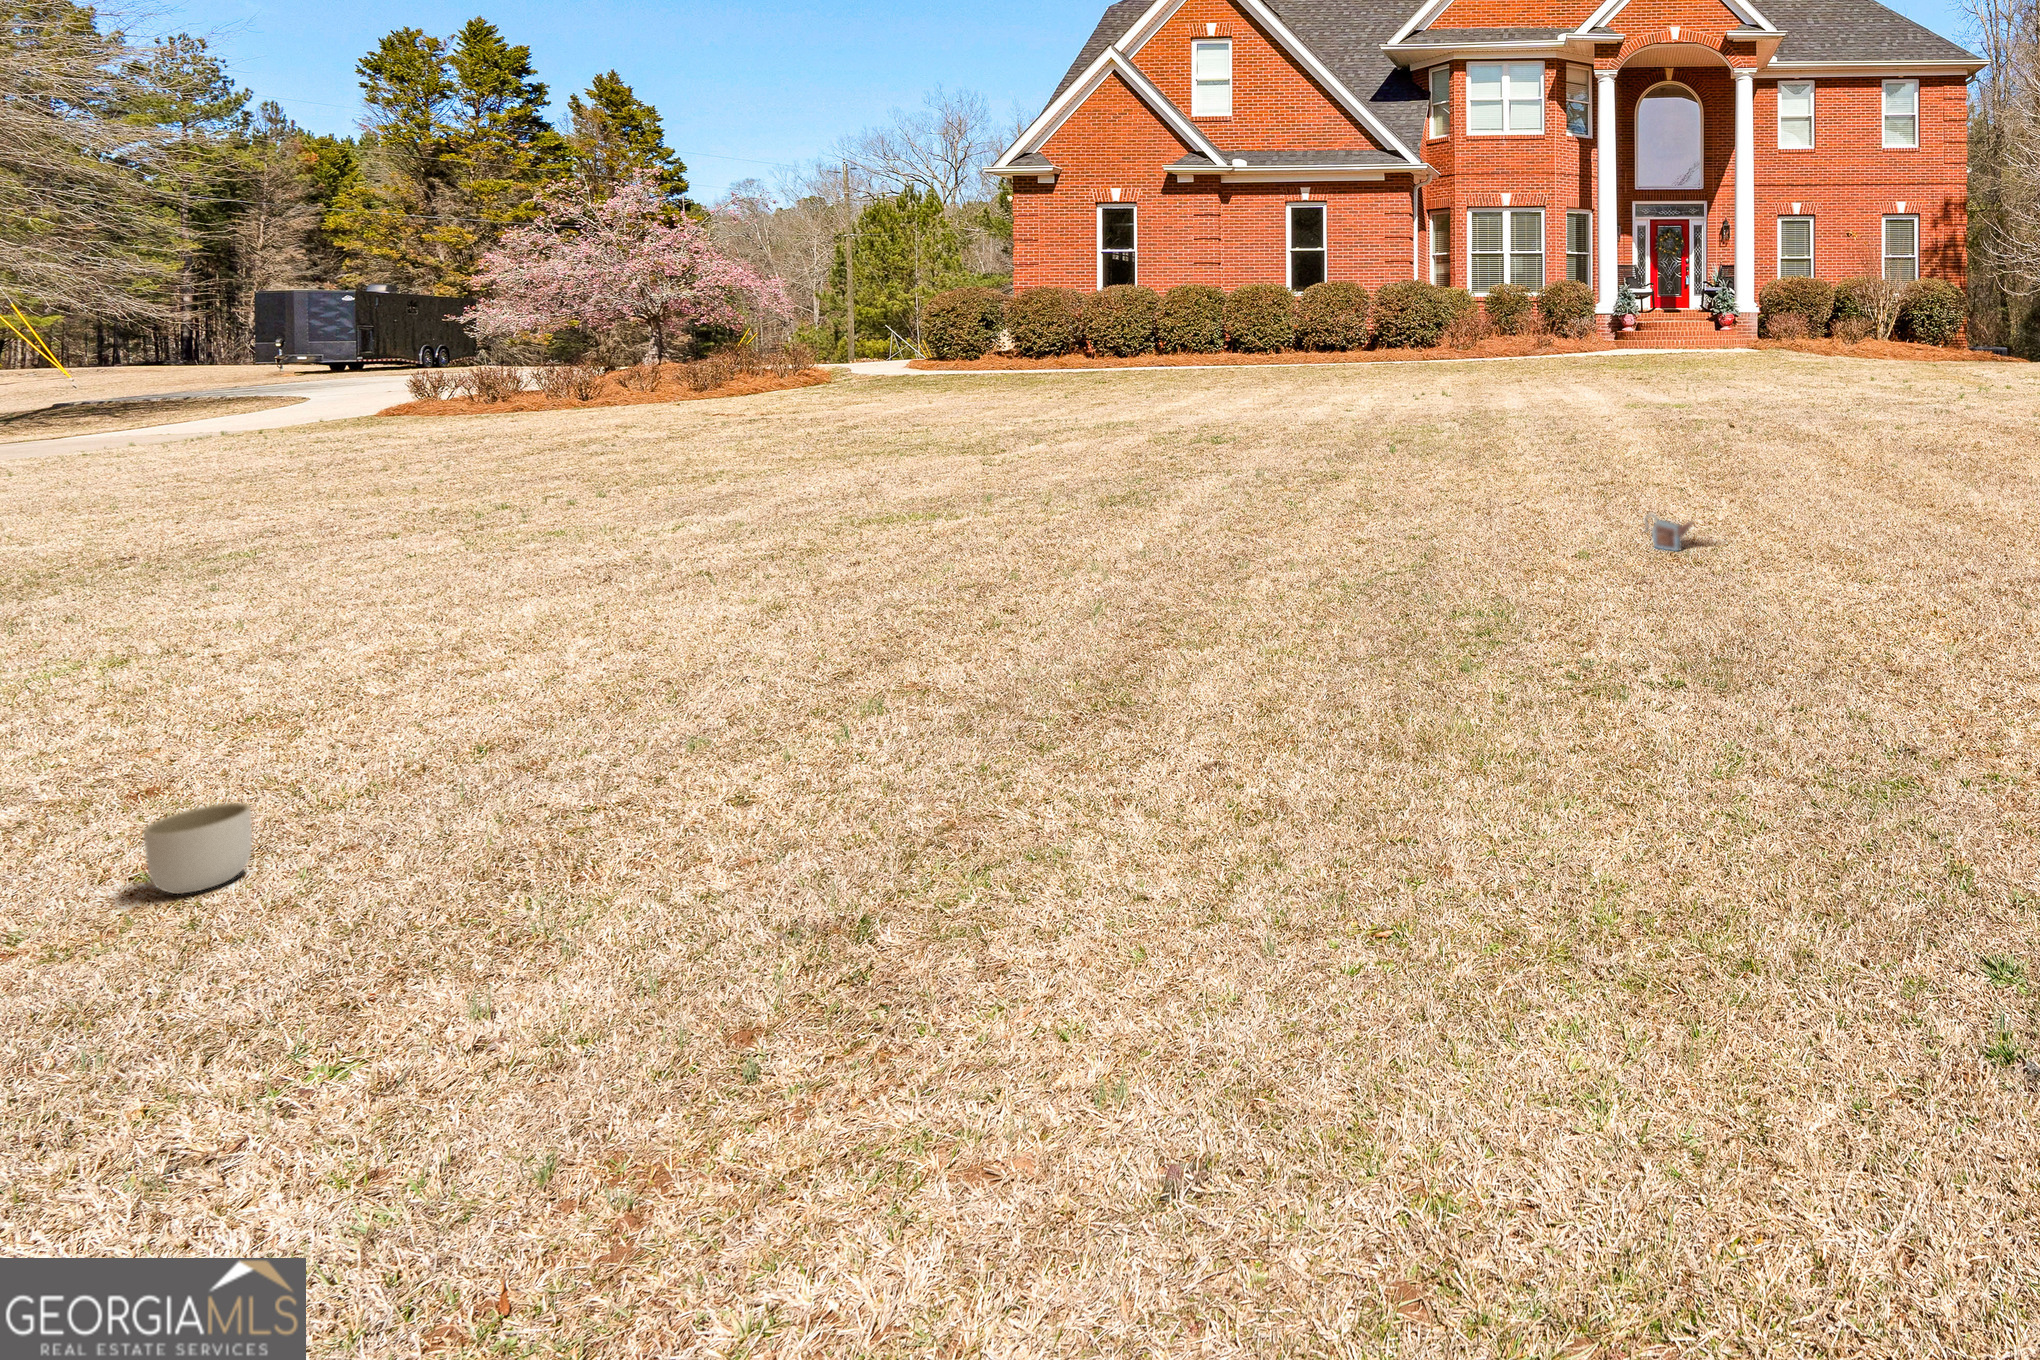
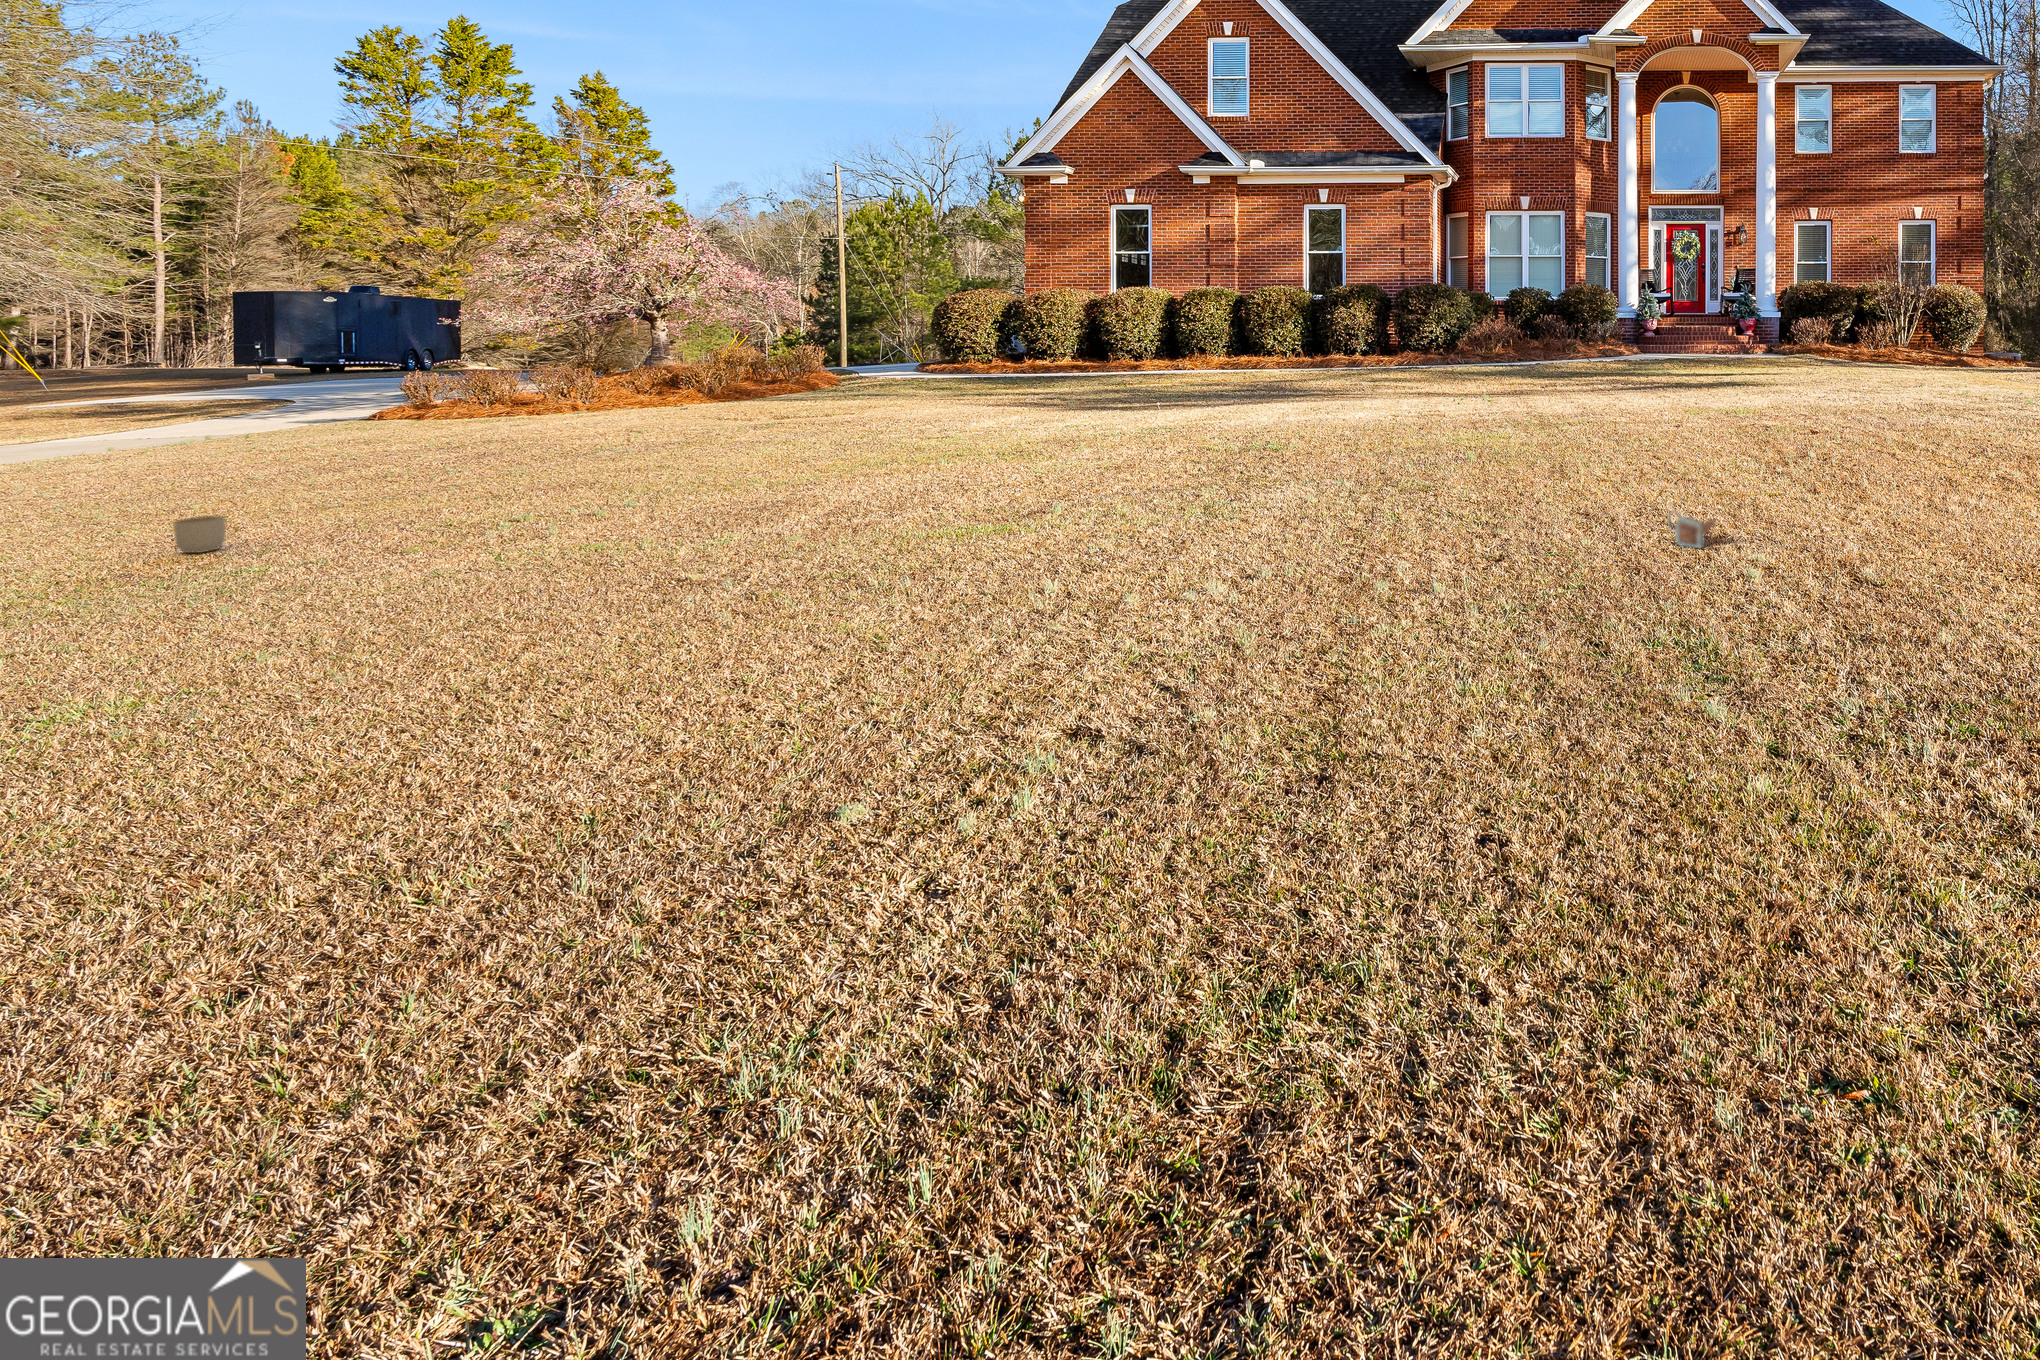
planter: present [143,803,252,894] -> present [173,516,226,553]

